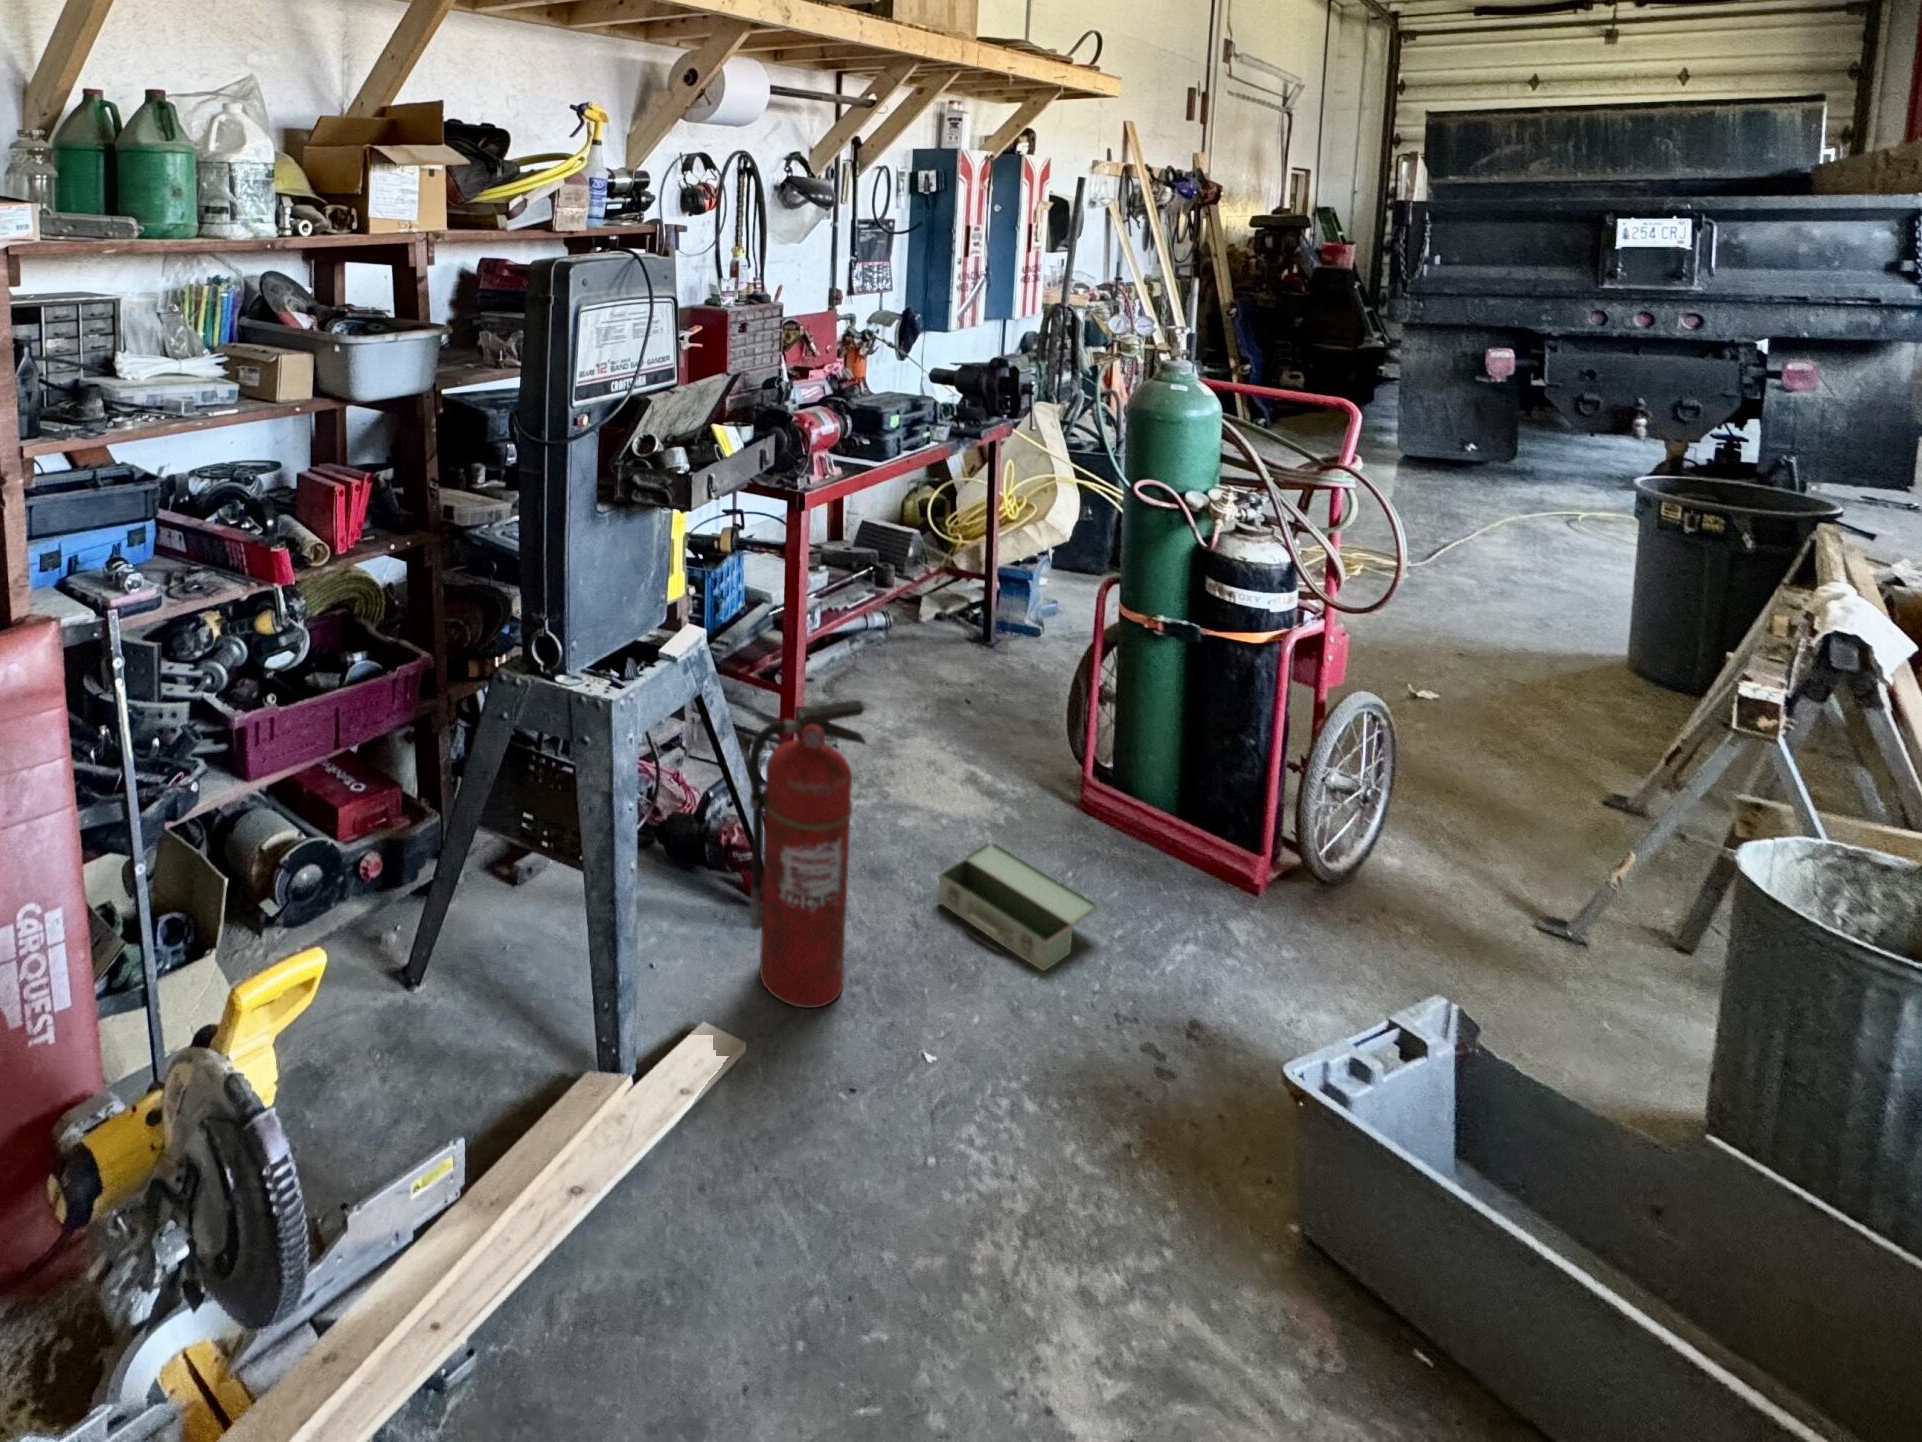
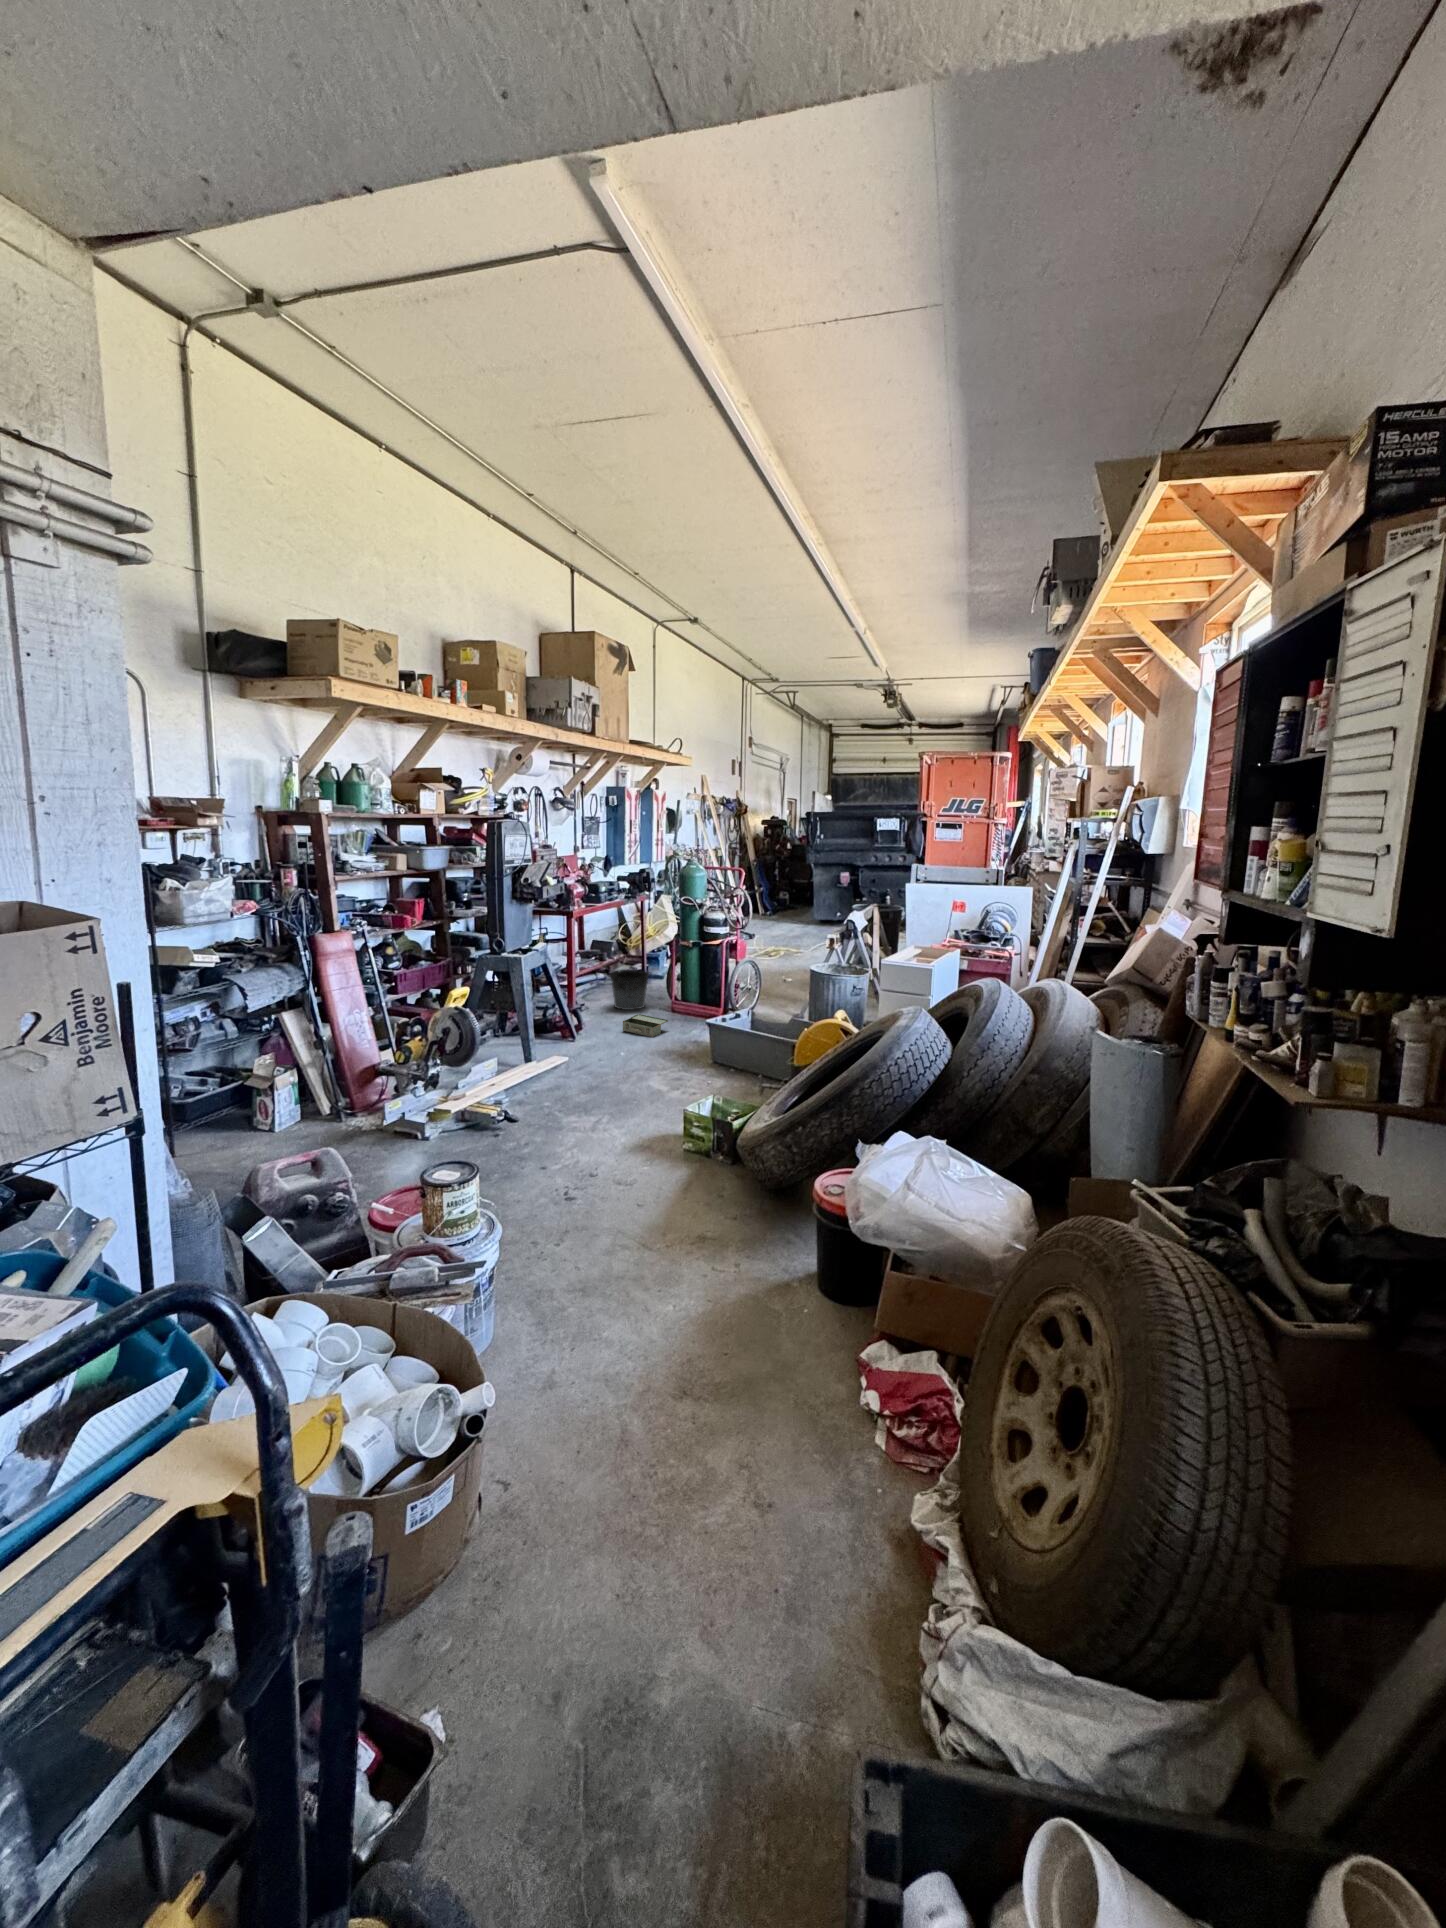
bucket: none [901,643,1026,775] -> present [610,970,650,1010]
fire extinguisher: present [748,700,866,1008] -> none [563,957,599,1050]

